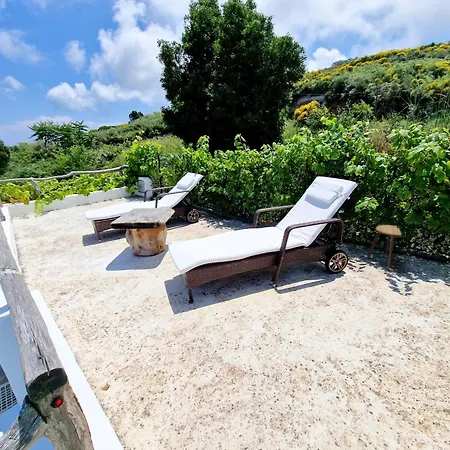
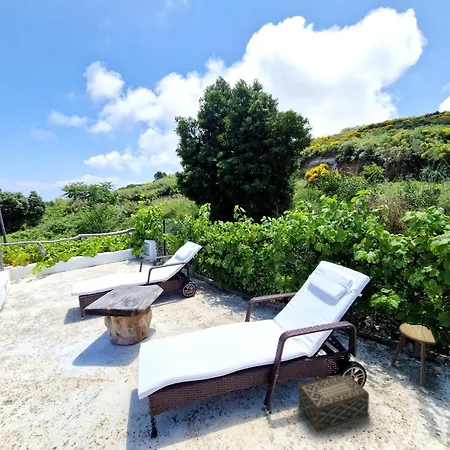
woven basket: none [297,259,350,294] -> present [299,375,369,430]

